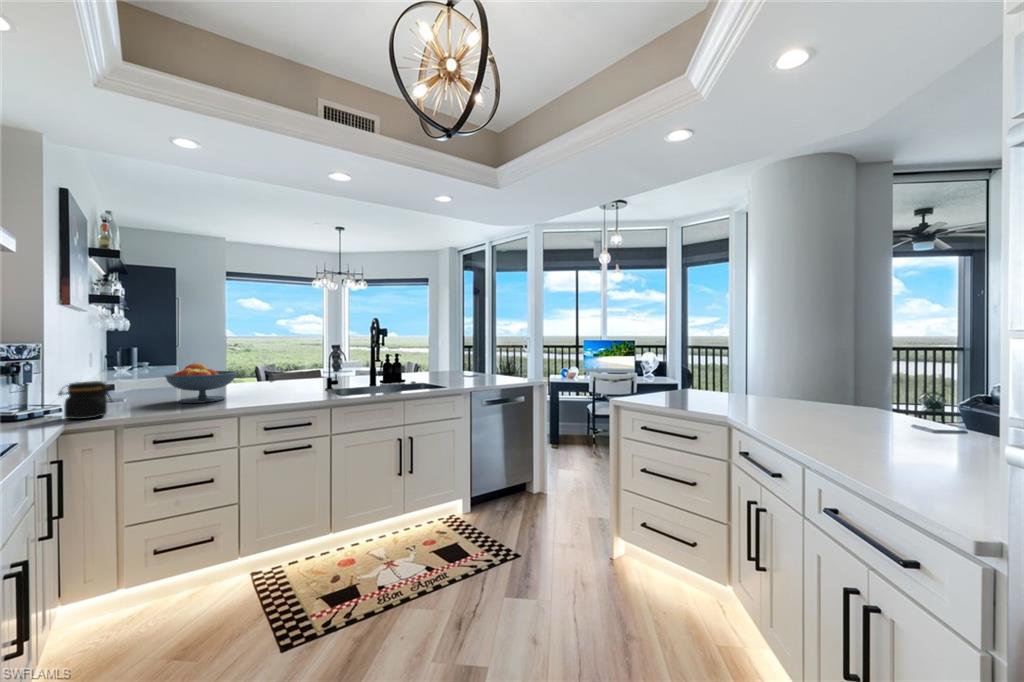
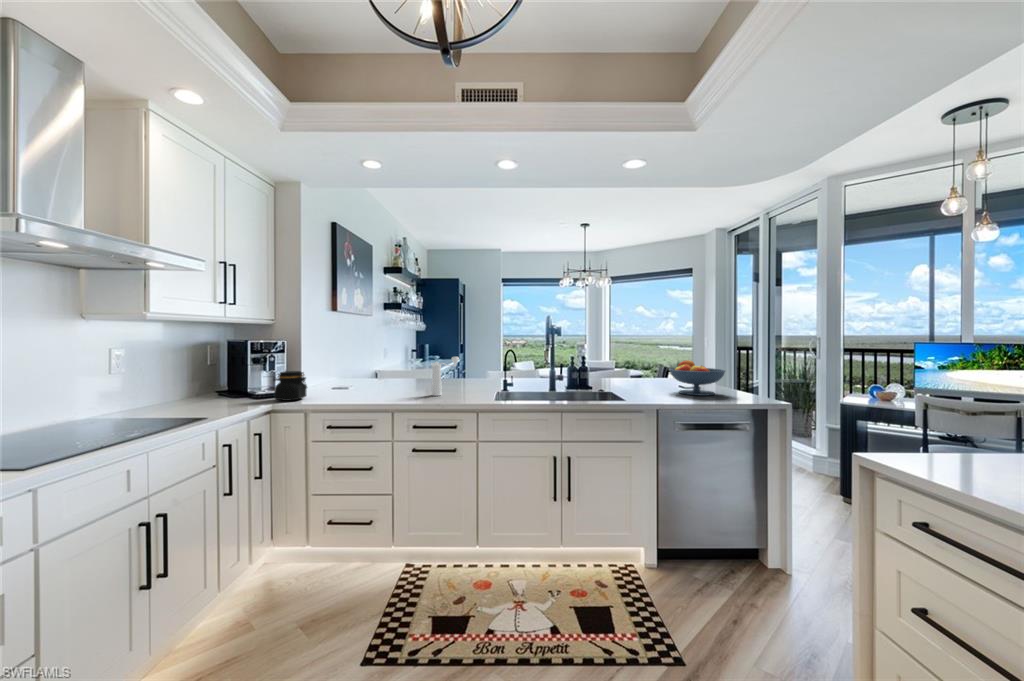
pepper mill: none [268,358,296,398] -> present [431,357,459,396]
fruit bowl: present [165,363,237,403] -> present [669,360,725,396]

